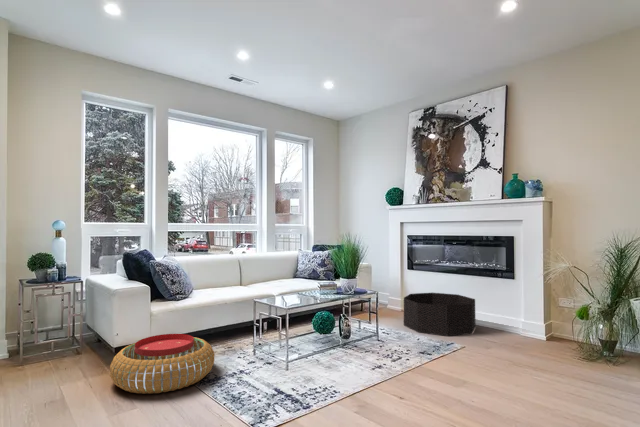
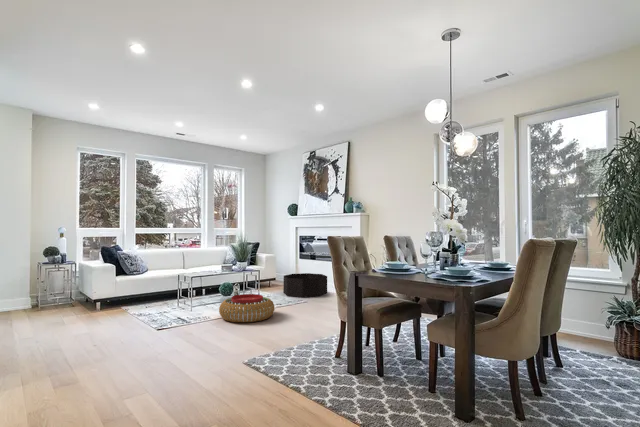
pouf: present [110,334,215,394] -> present [219,294,274,322]

